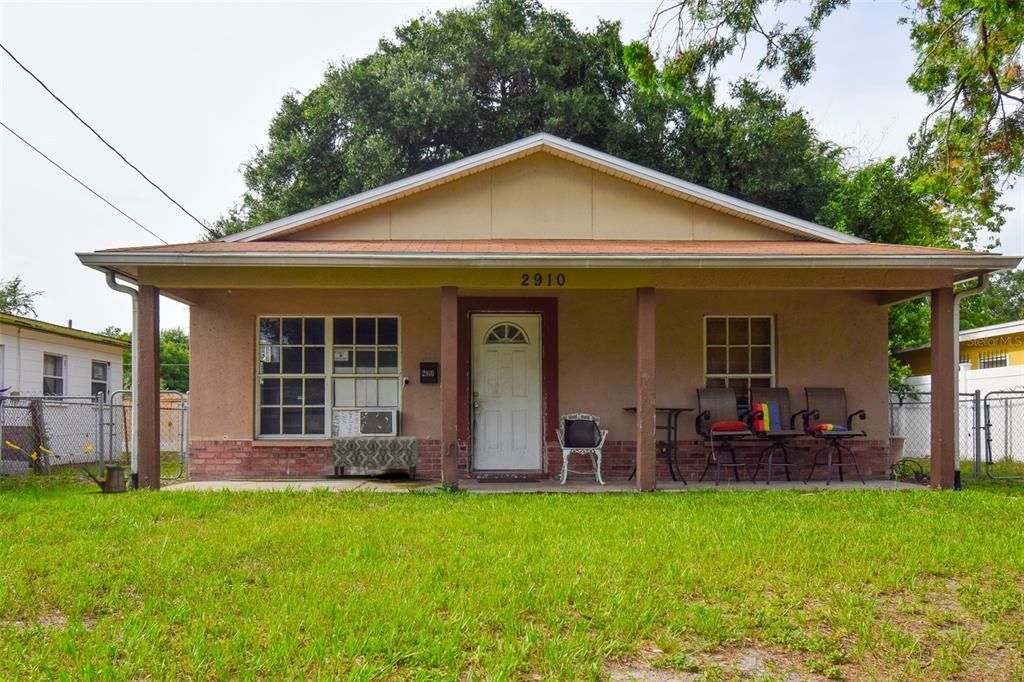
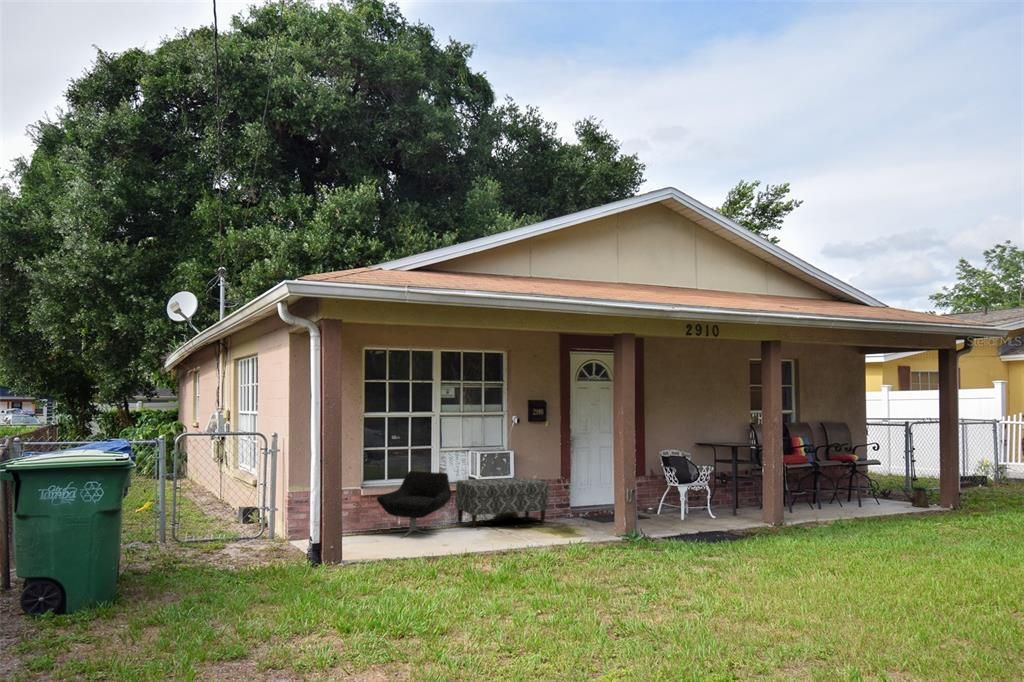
lounge chair: none [245,426,316,482] -> present [377,471,452,538]
watering can: present [80,466,133,493] -> present [899,485,933,507]

